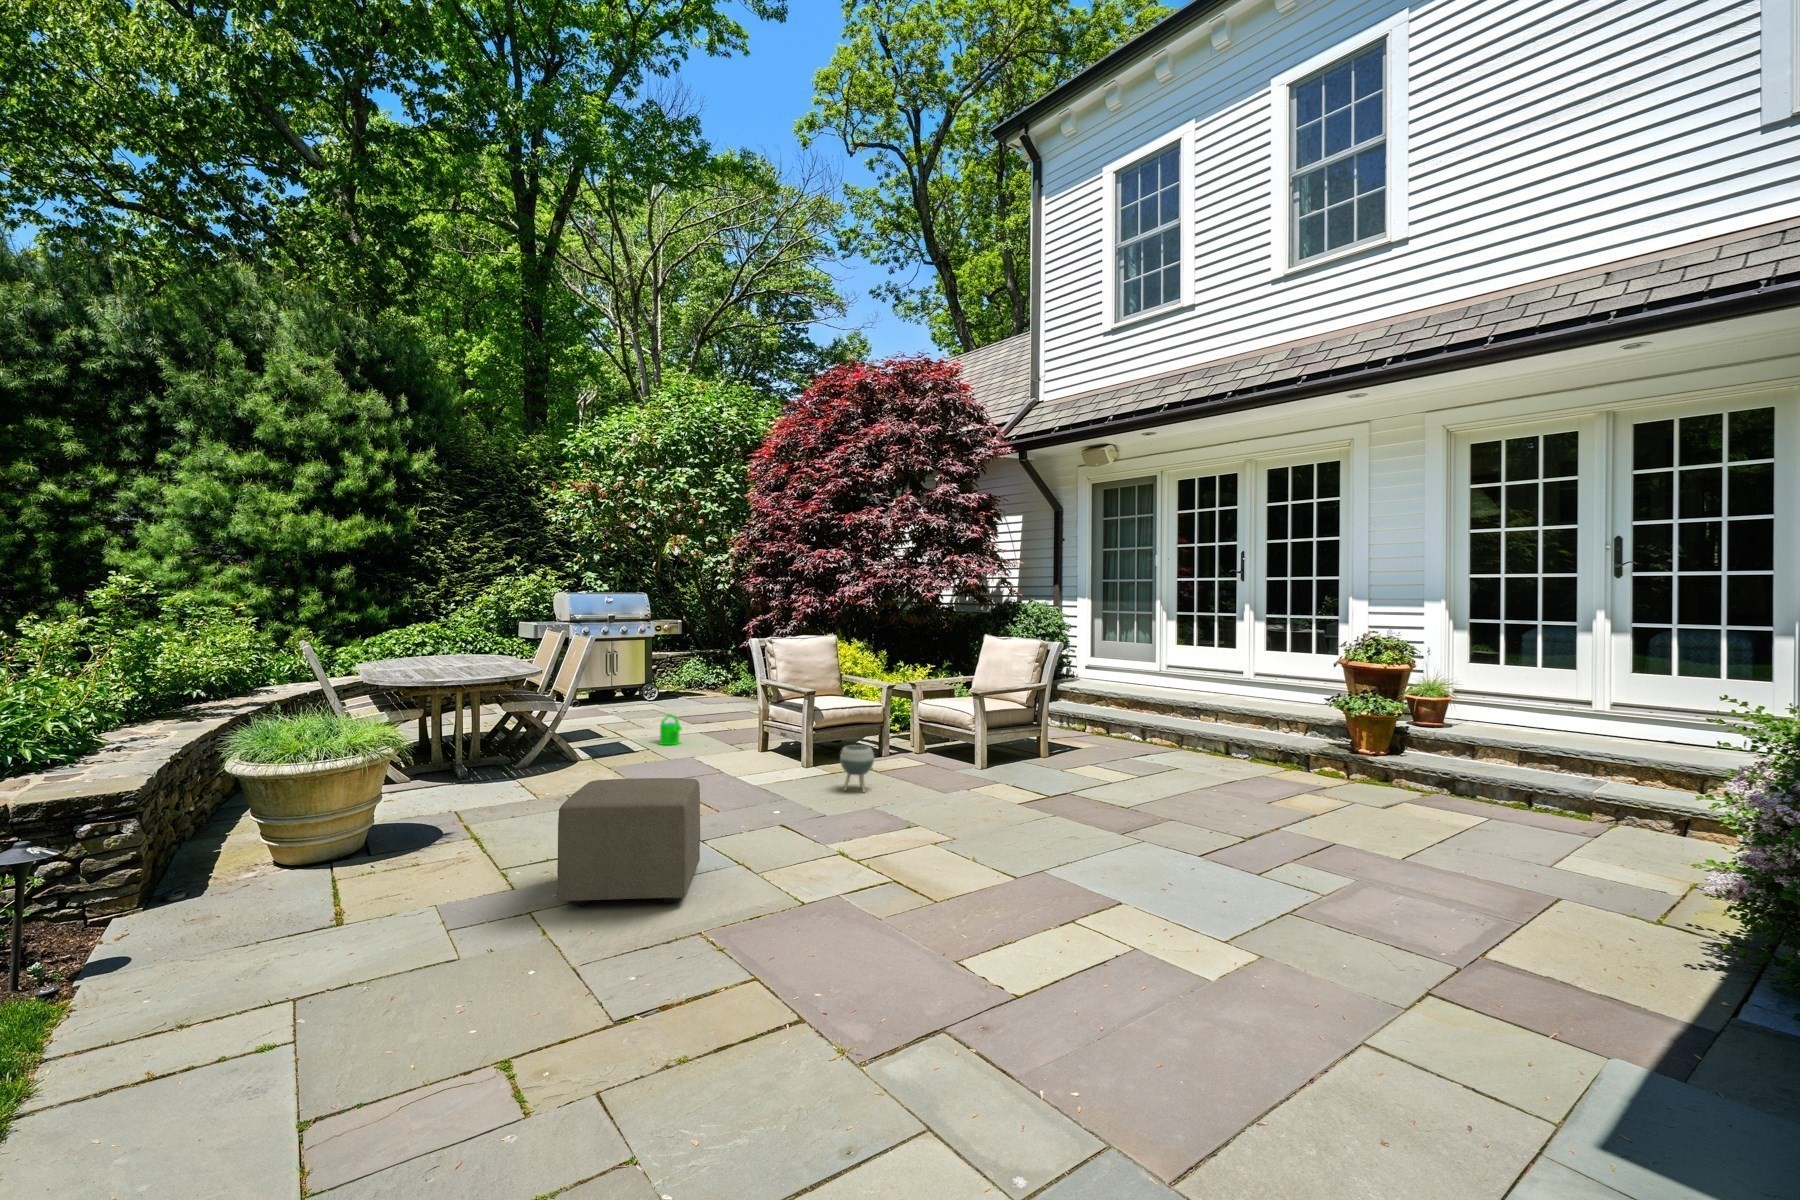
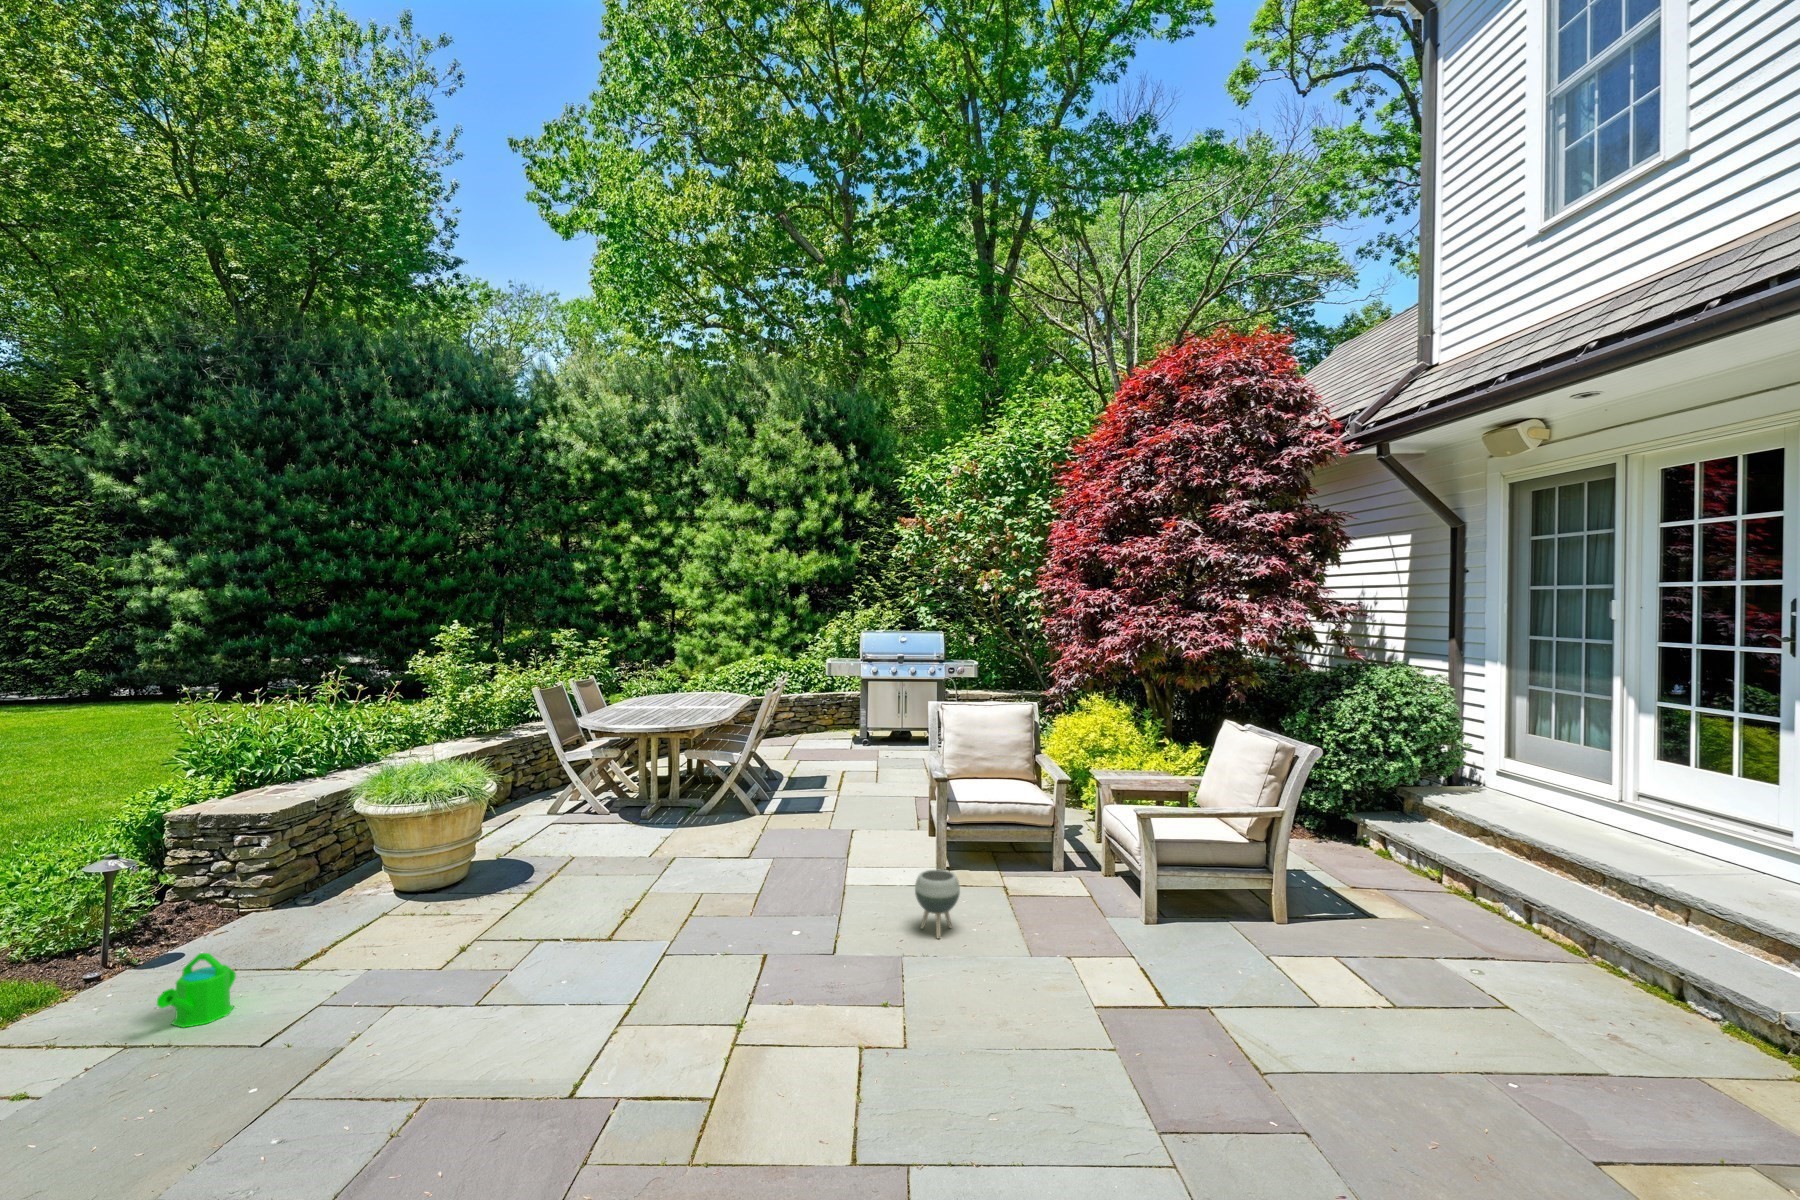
watering can: present [659,714,682,745] -> present [157,953,236,1028]
ottoman: present [557,778,700,906] -> none [382,890,585,1073]

